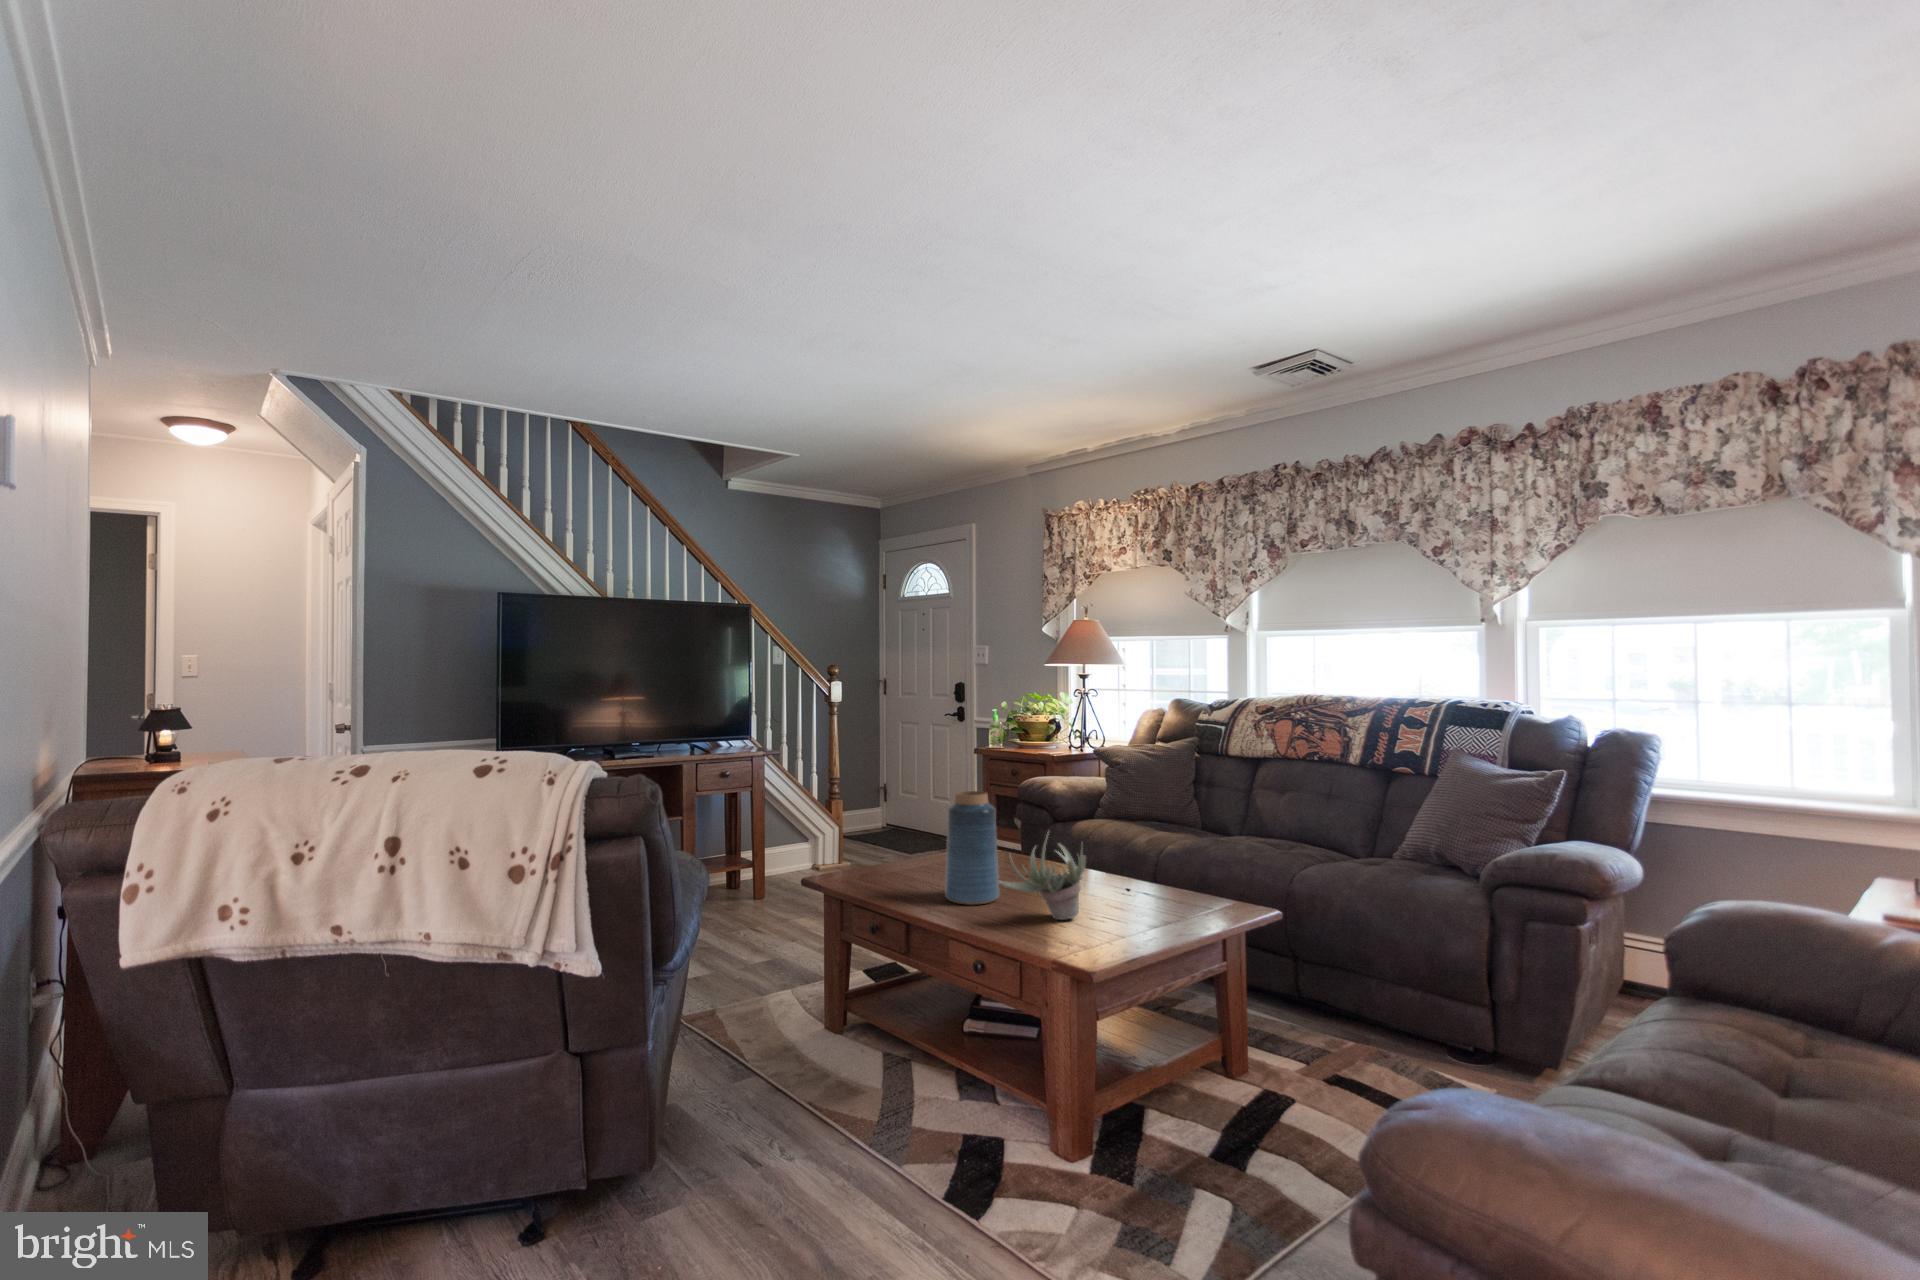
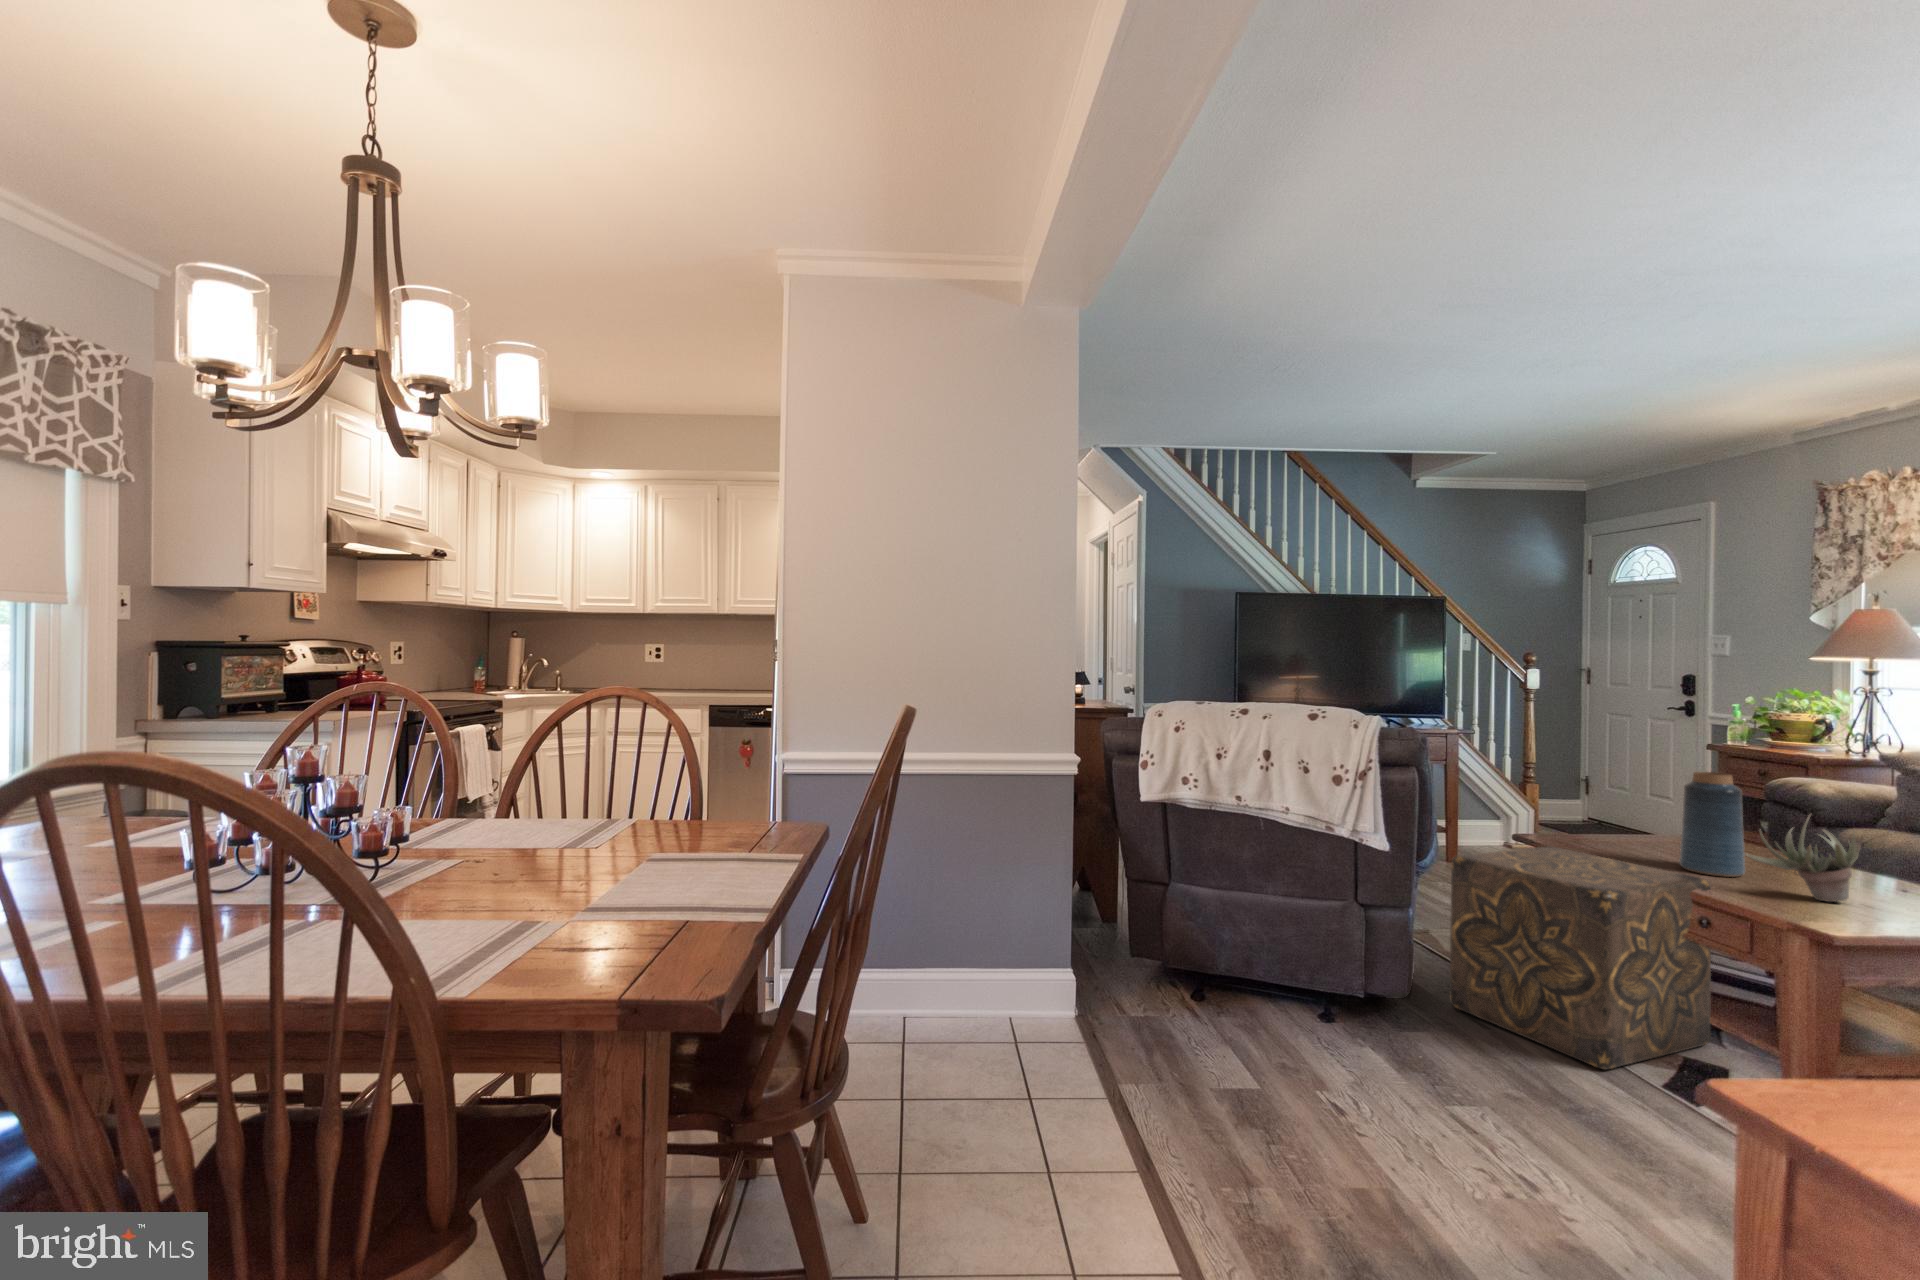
ottoman: none [707,896,972,1185] -> present [1450,847,1711,1069]

